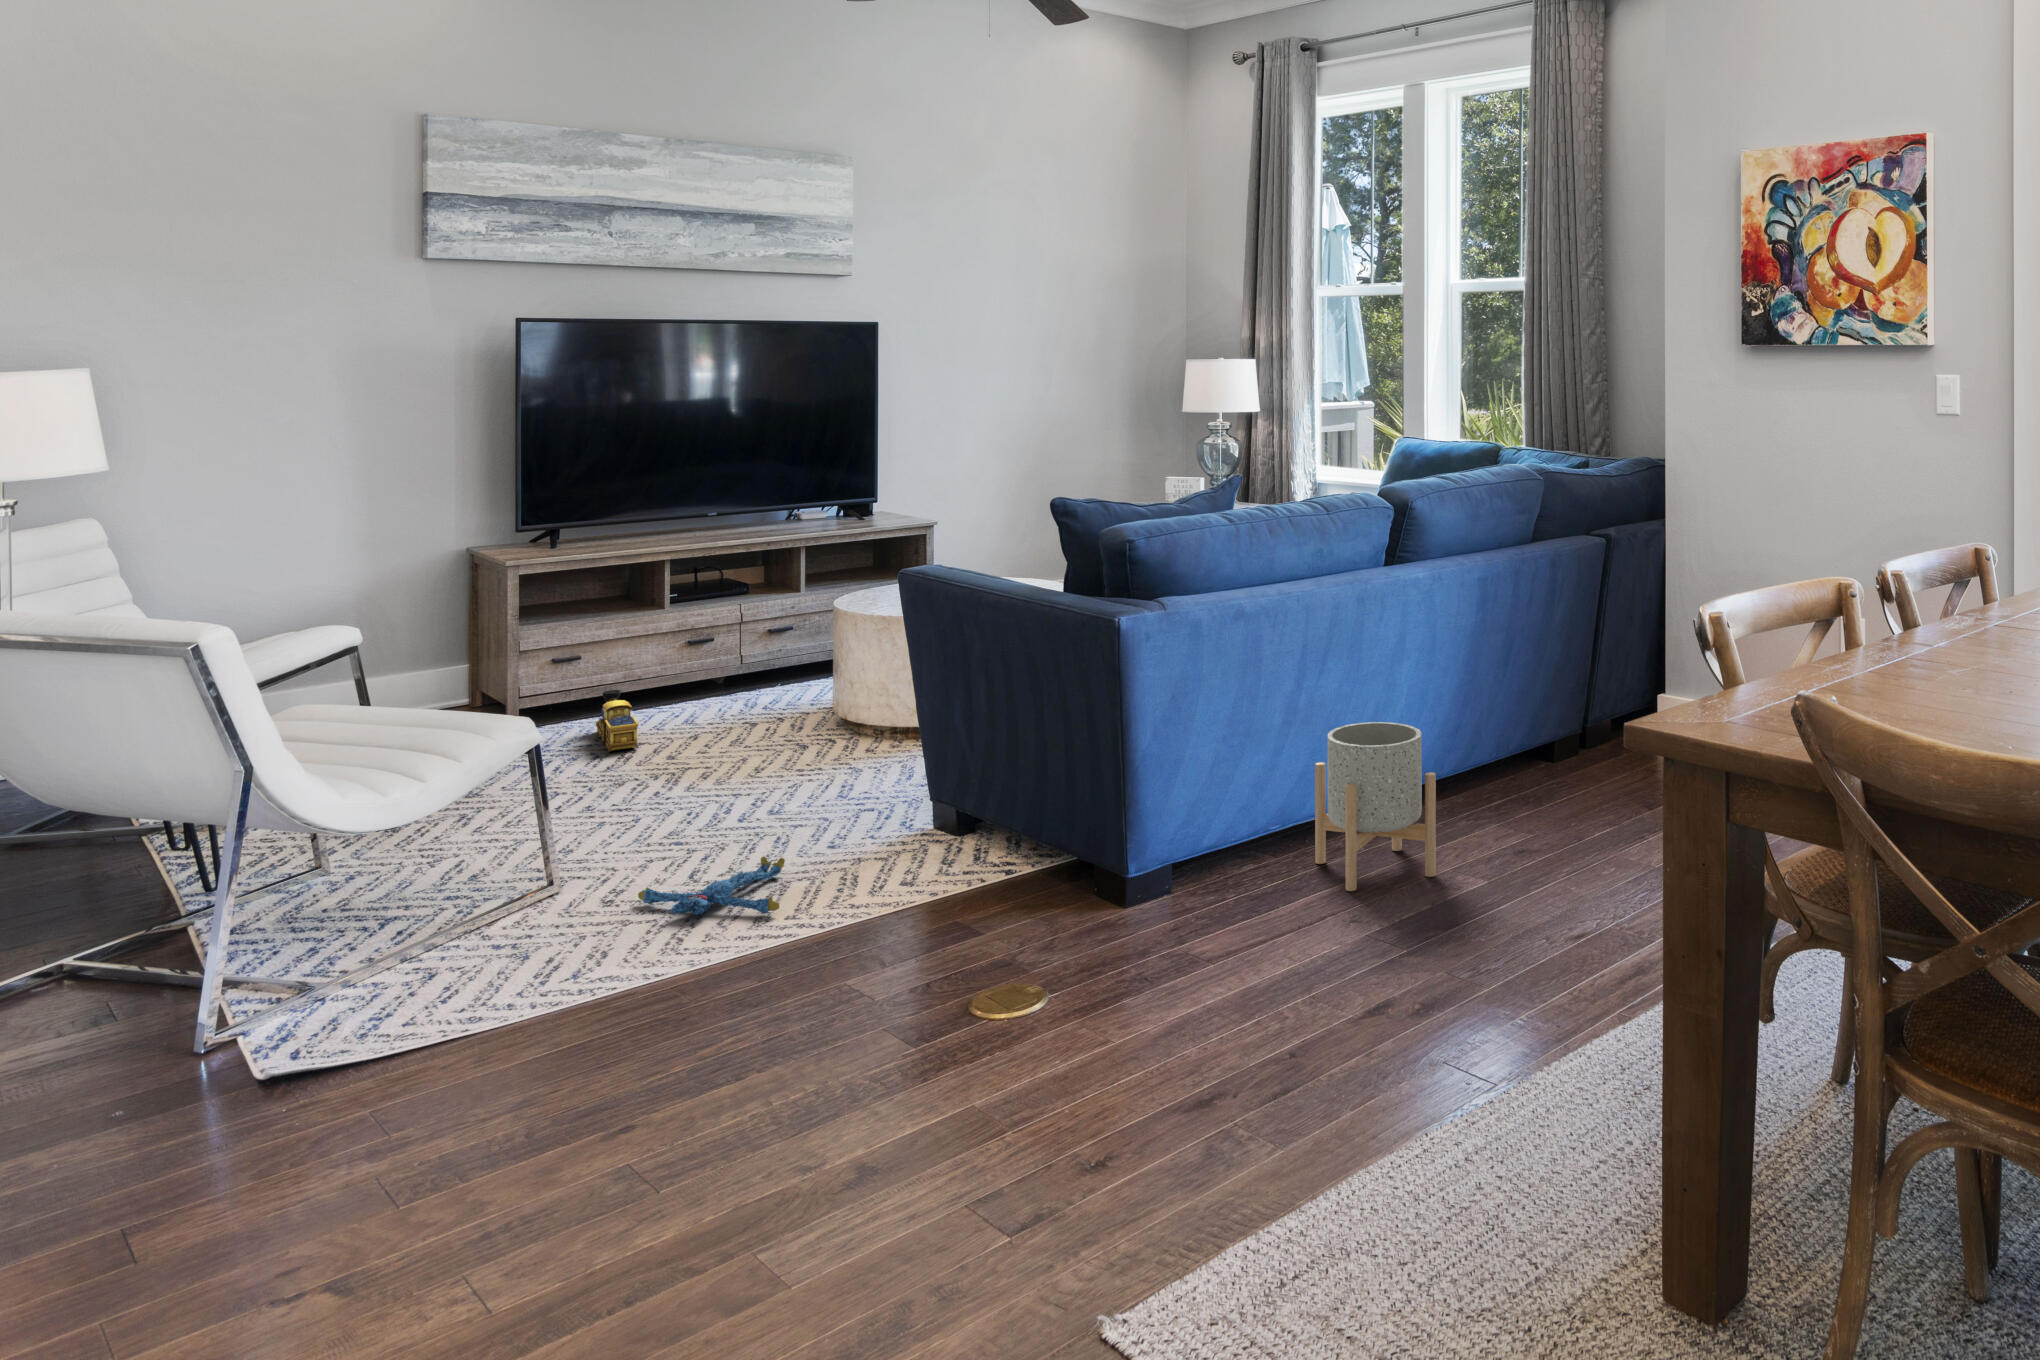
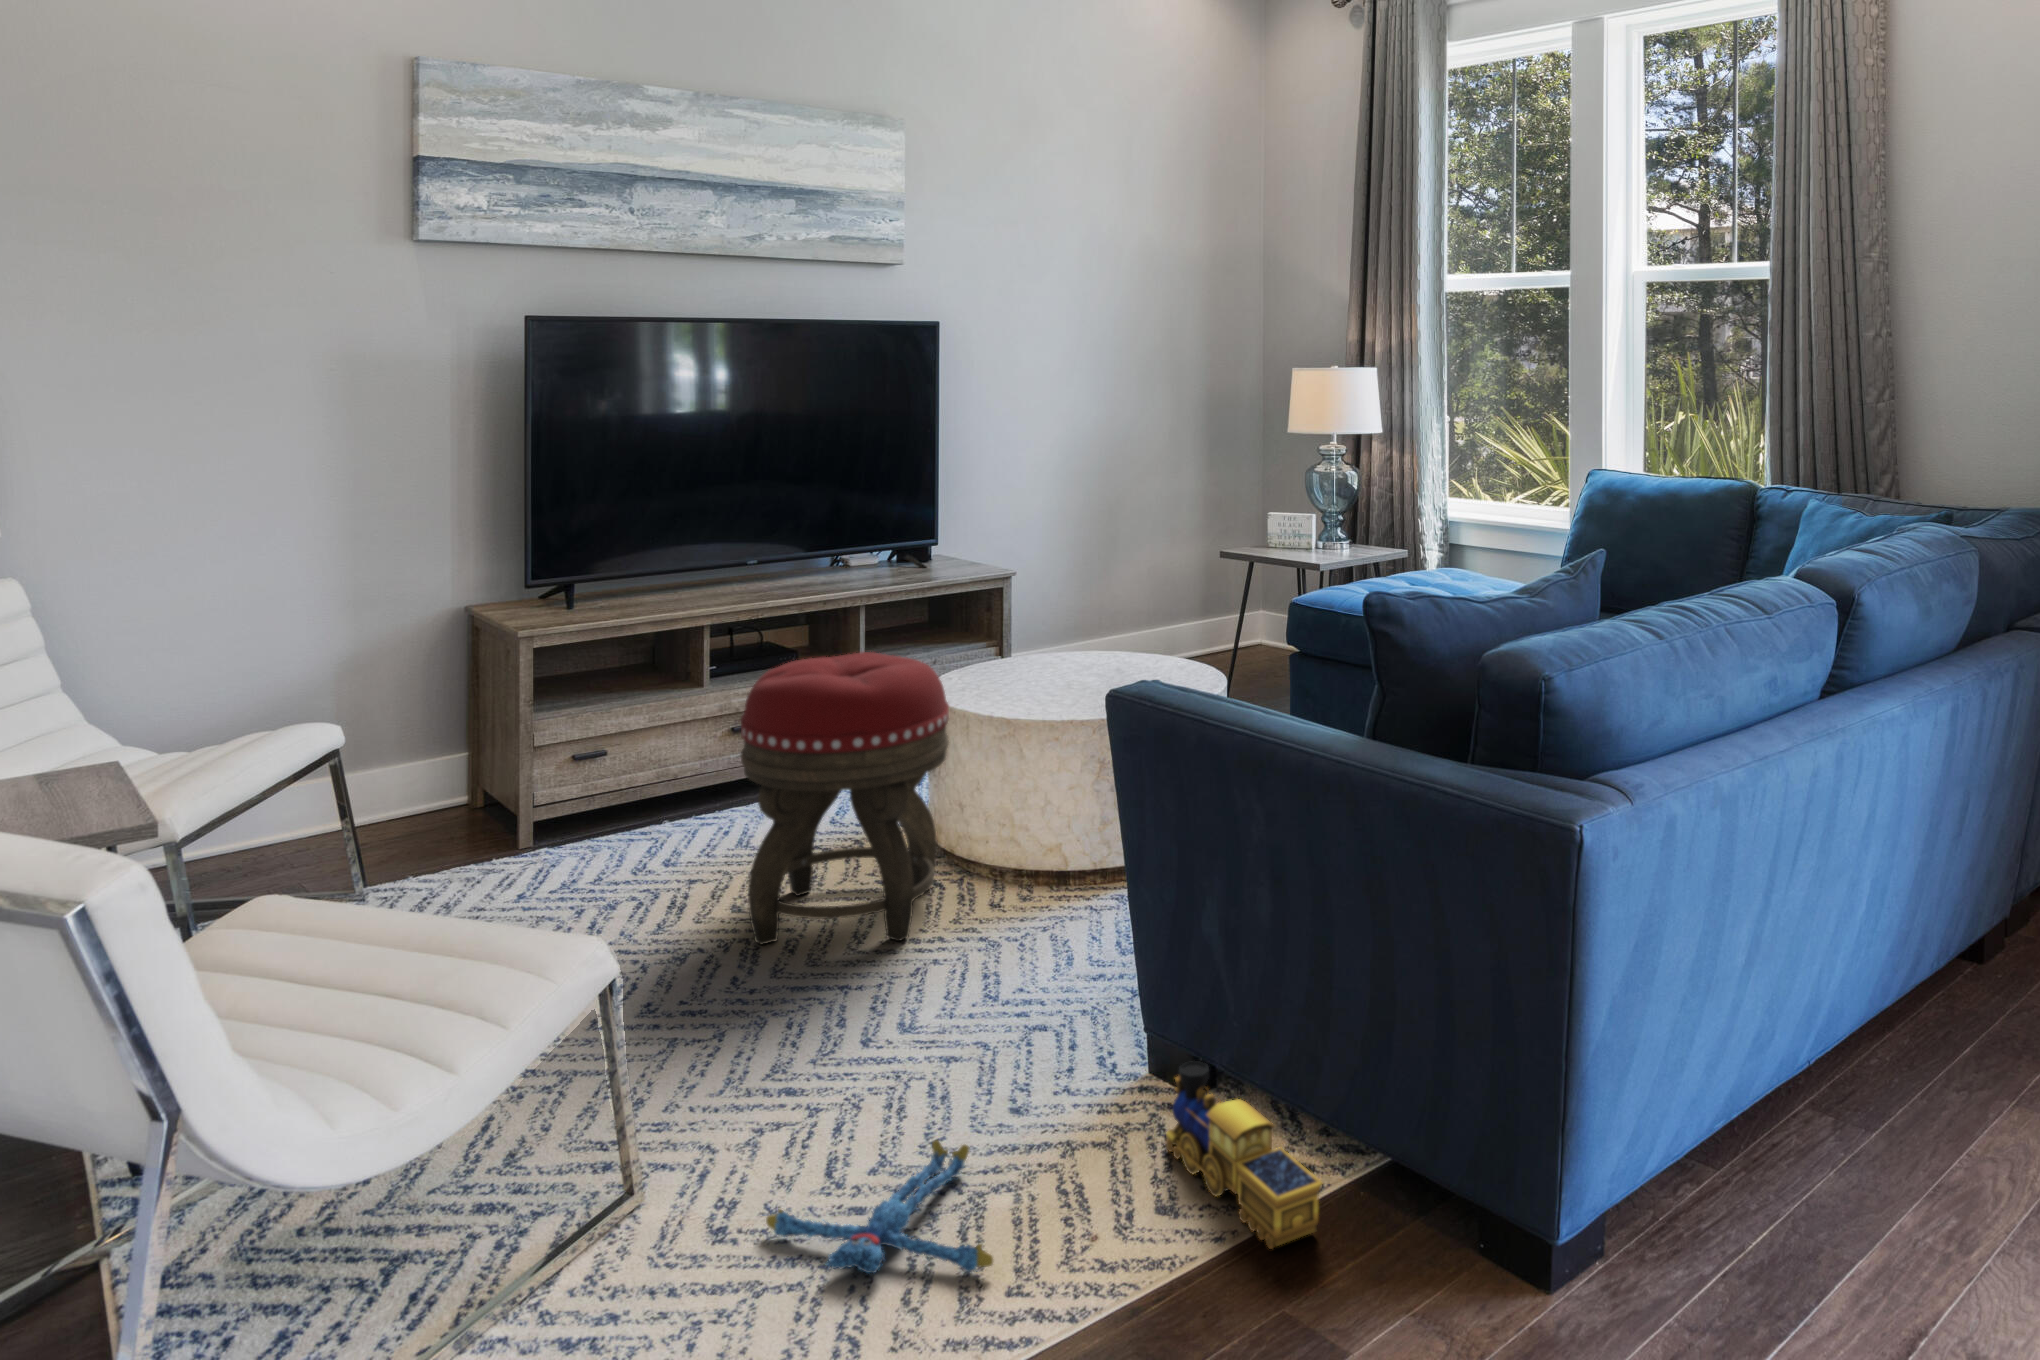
footstool: none [671,569,834,776] -> present [741,652,949,944]
toy train: present [596,690,639,752] -> present [1166,1061,1322,1249]
planter: present [1315,722,1436,891] -> none [1785,948,2011,1255]

